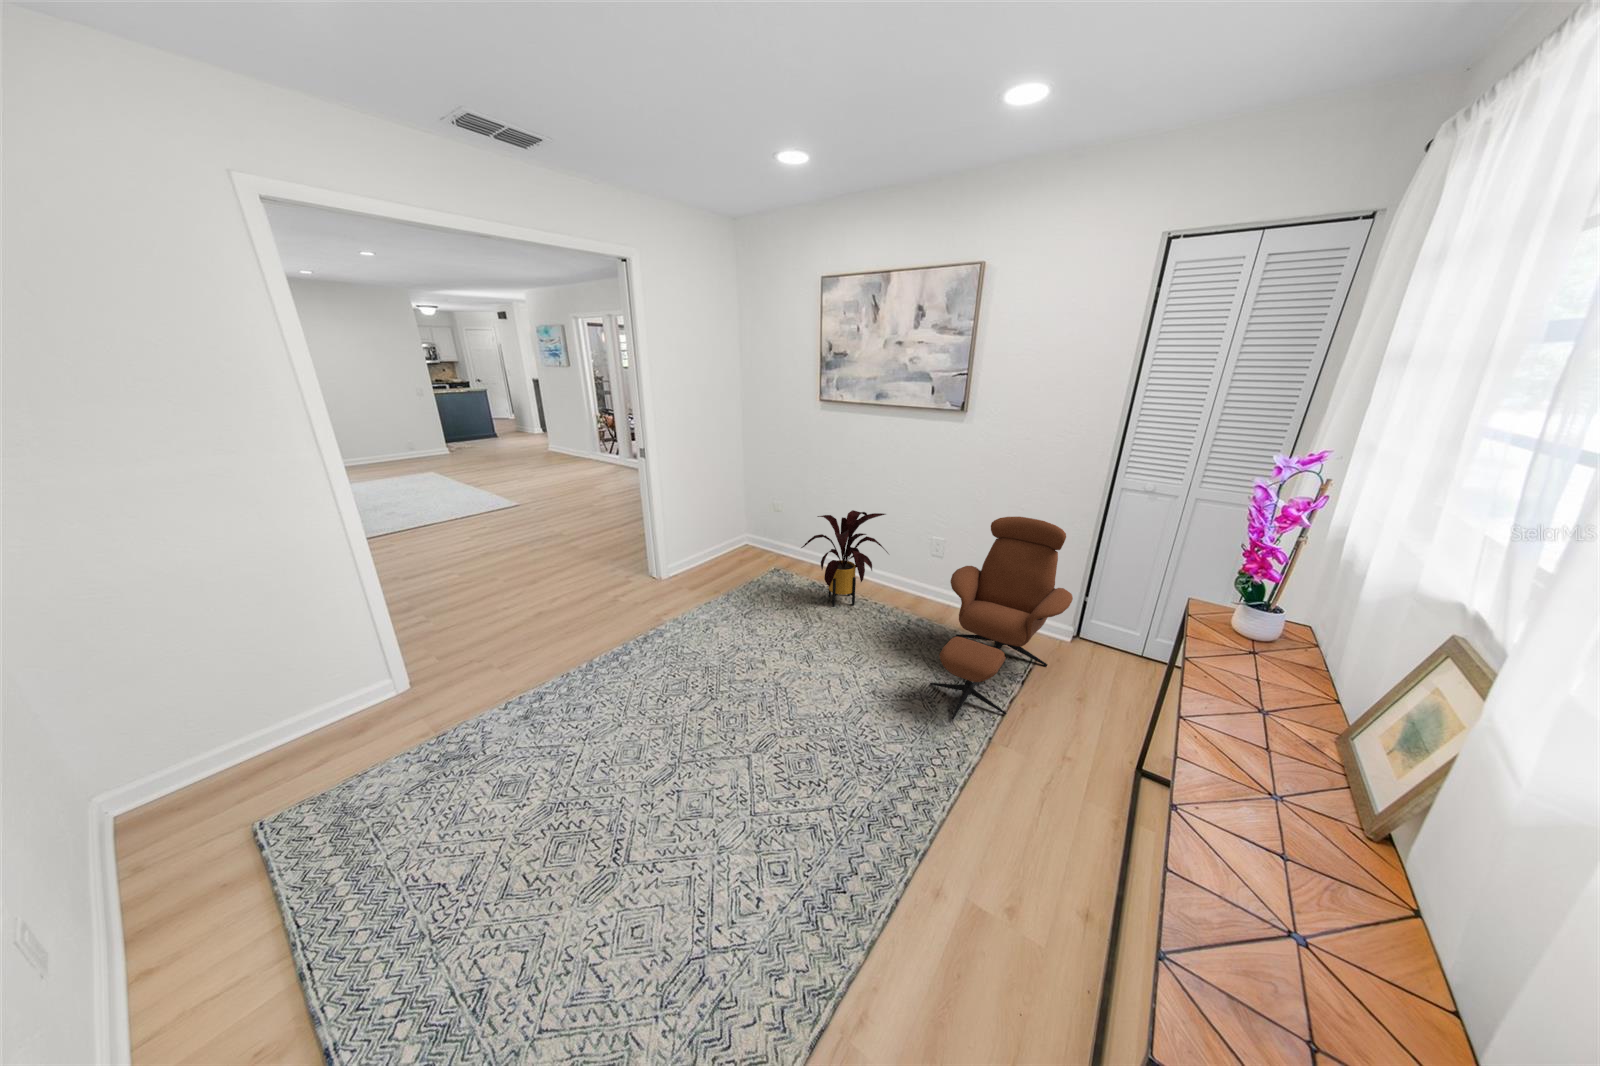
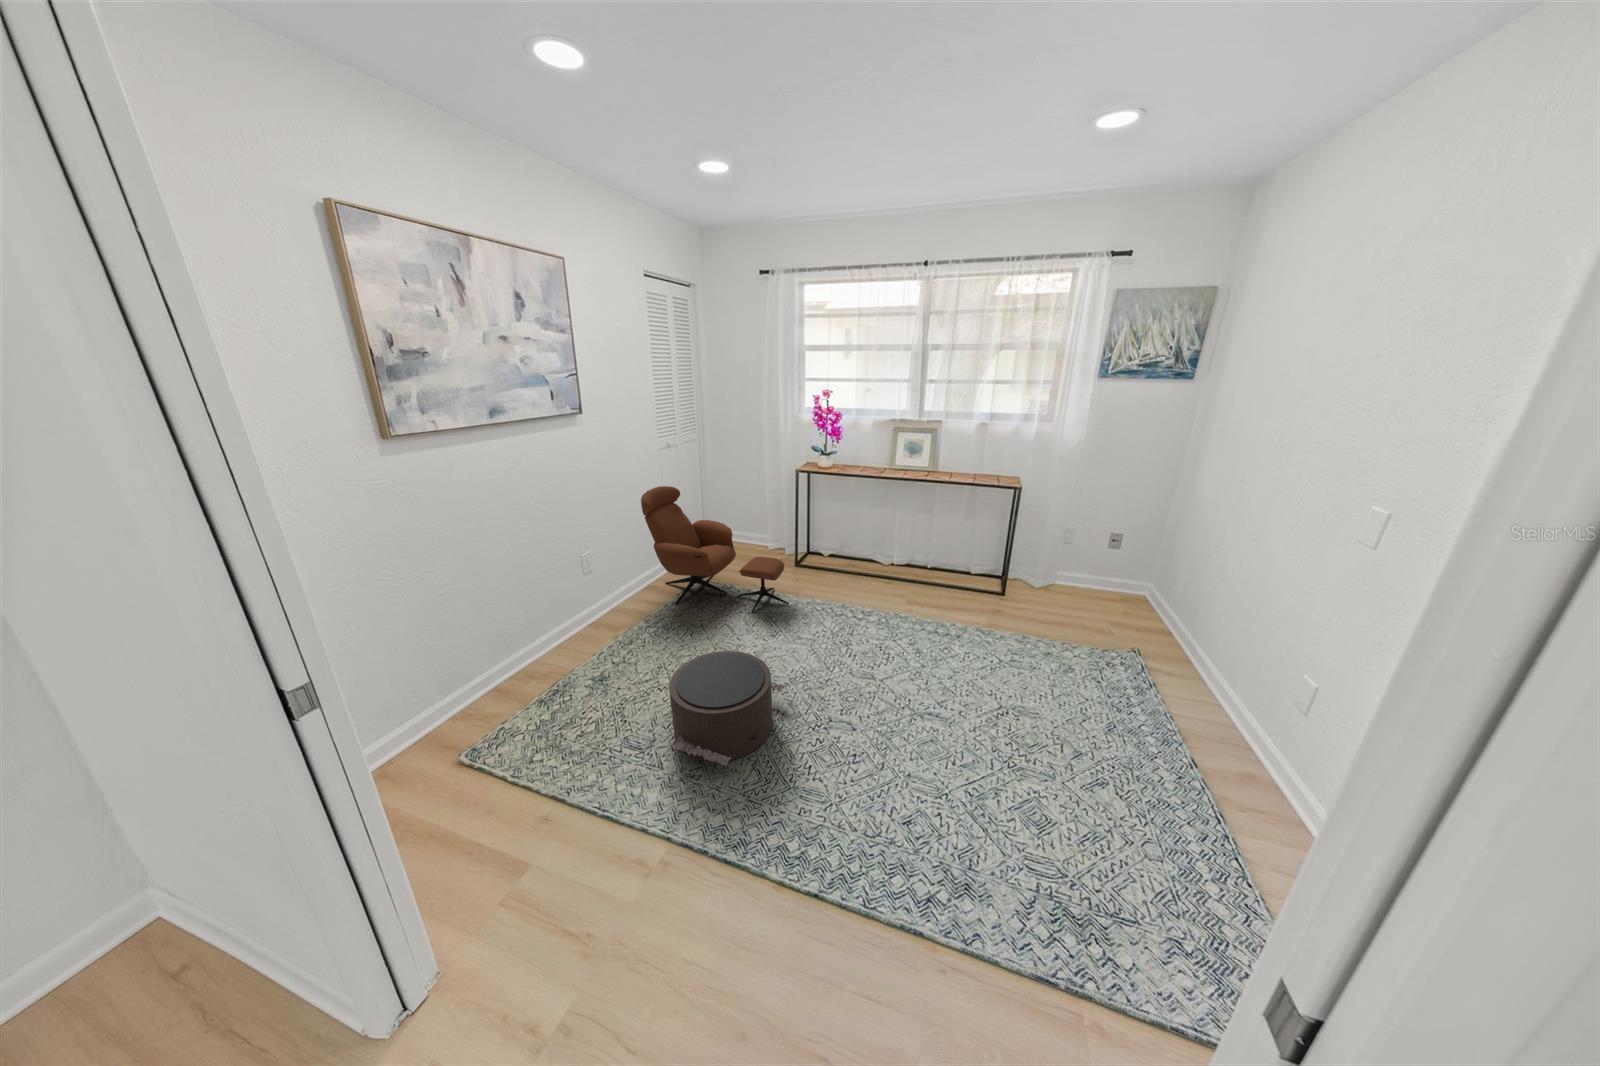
house plant: present [801,510,888,606] -> none [526,547,659,683]
pouf: none [693,591,790,669] -> present [669,651,785,766]

